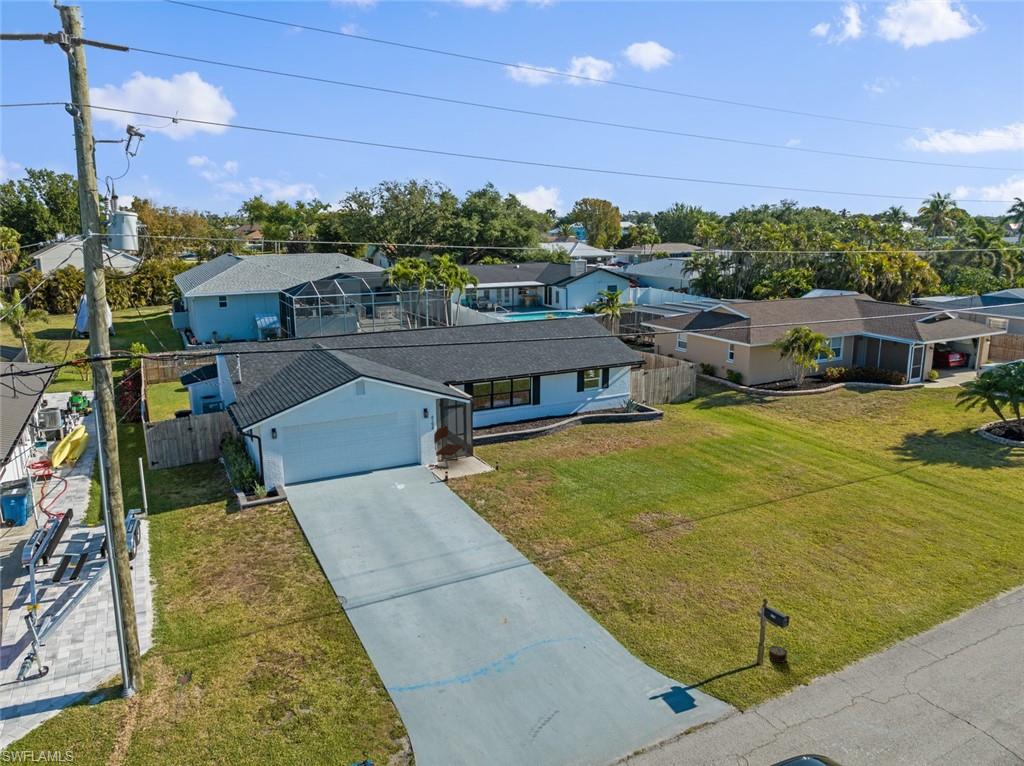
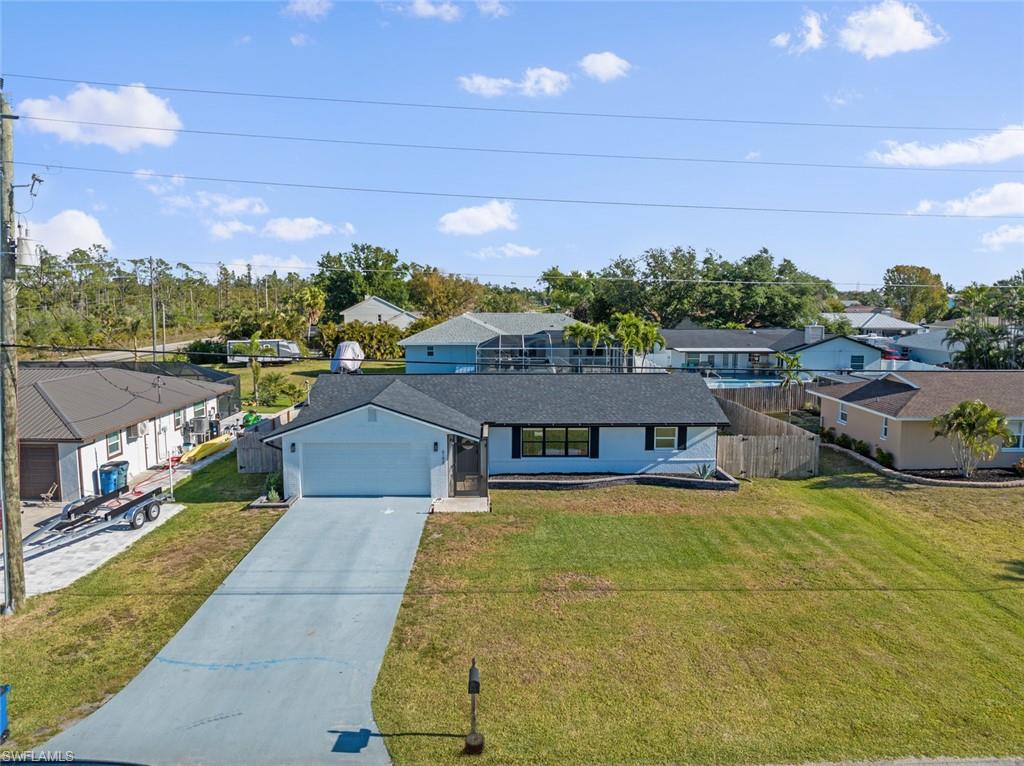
bench: present [434,426,463,468] -> none [442,464,476,504]

